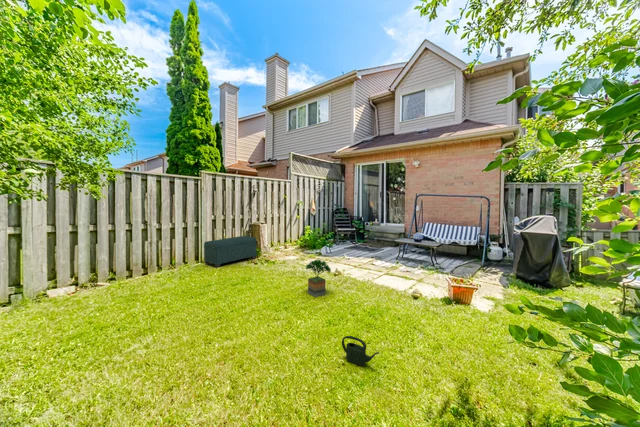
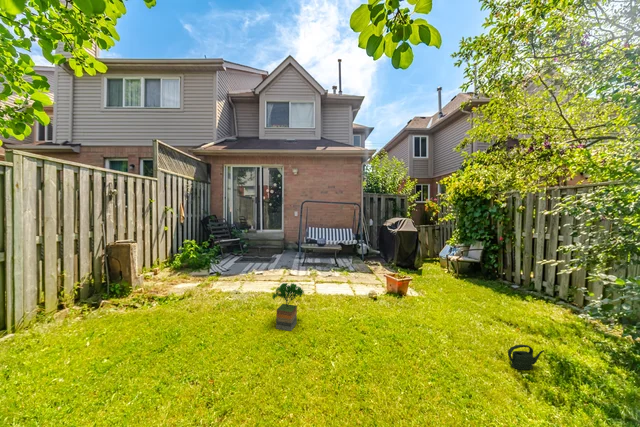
bench: present [204,236,256,268] -> none [22,265,130,332]
watering can: present [342,336,379,366] -> present [508,345,544,370]

